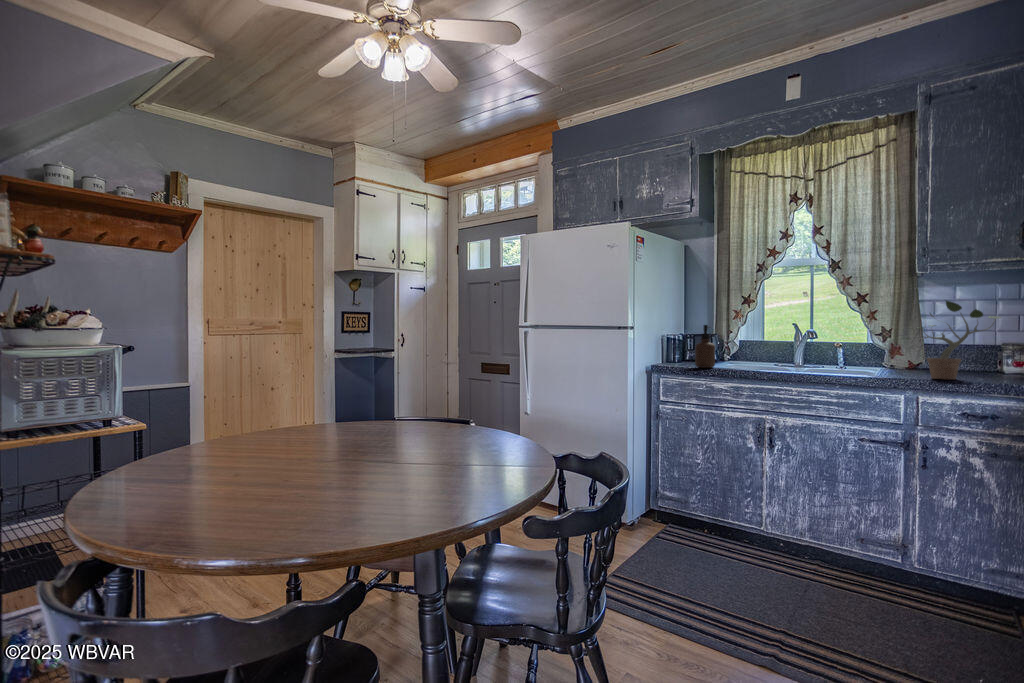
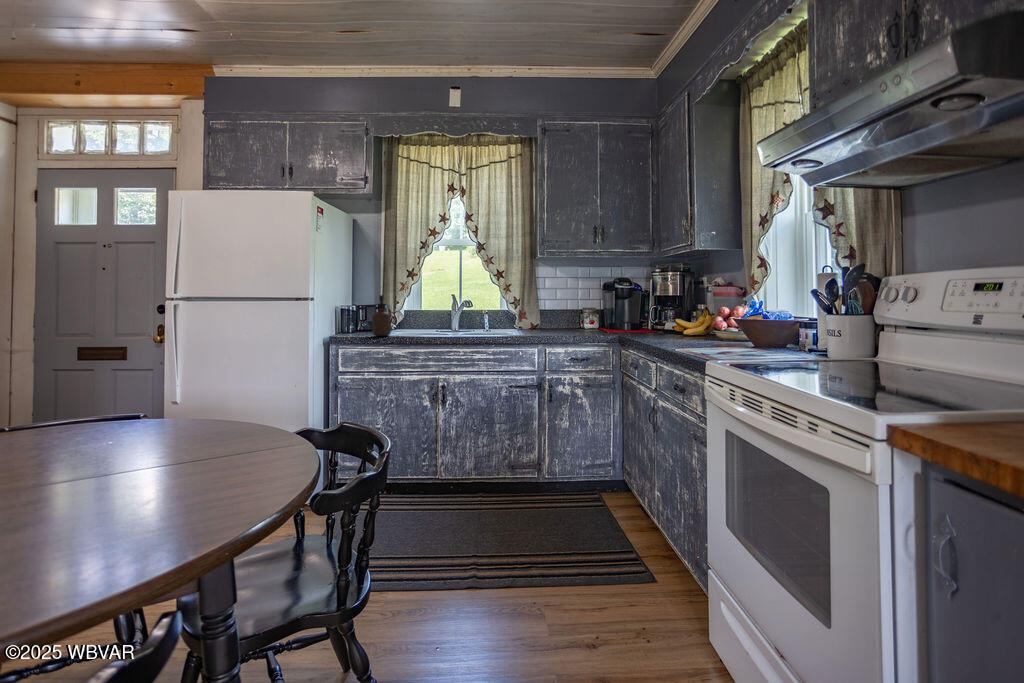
potted plant: present [920,301,1001,379] -> none [537,276,592,335]

